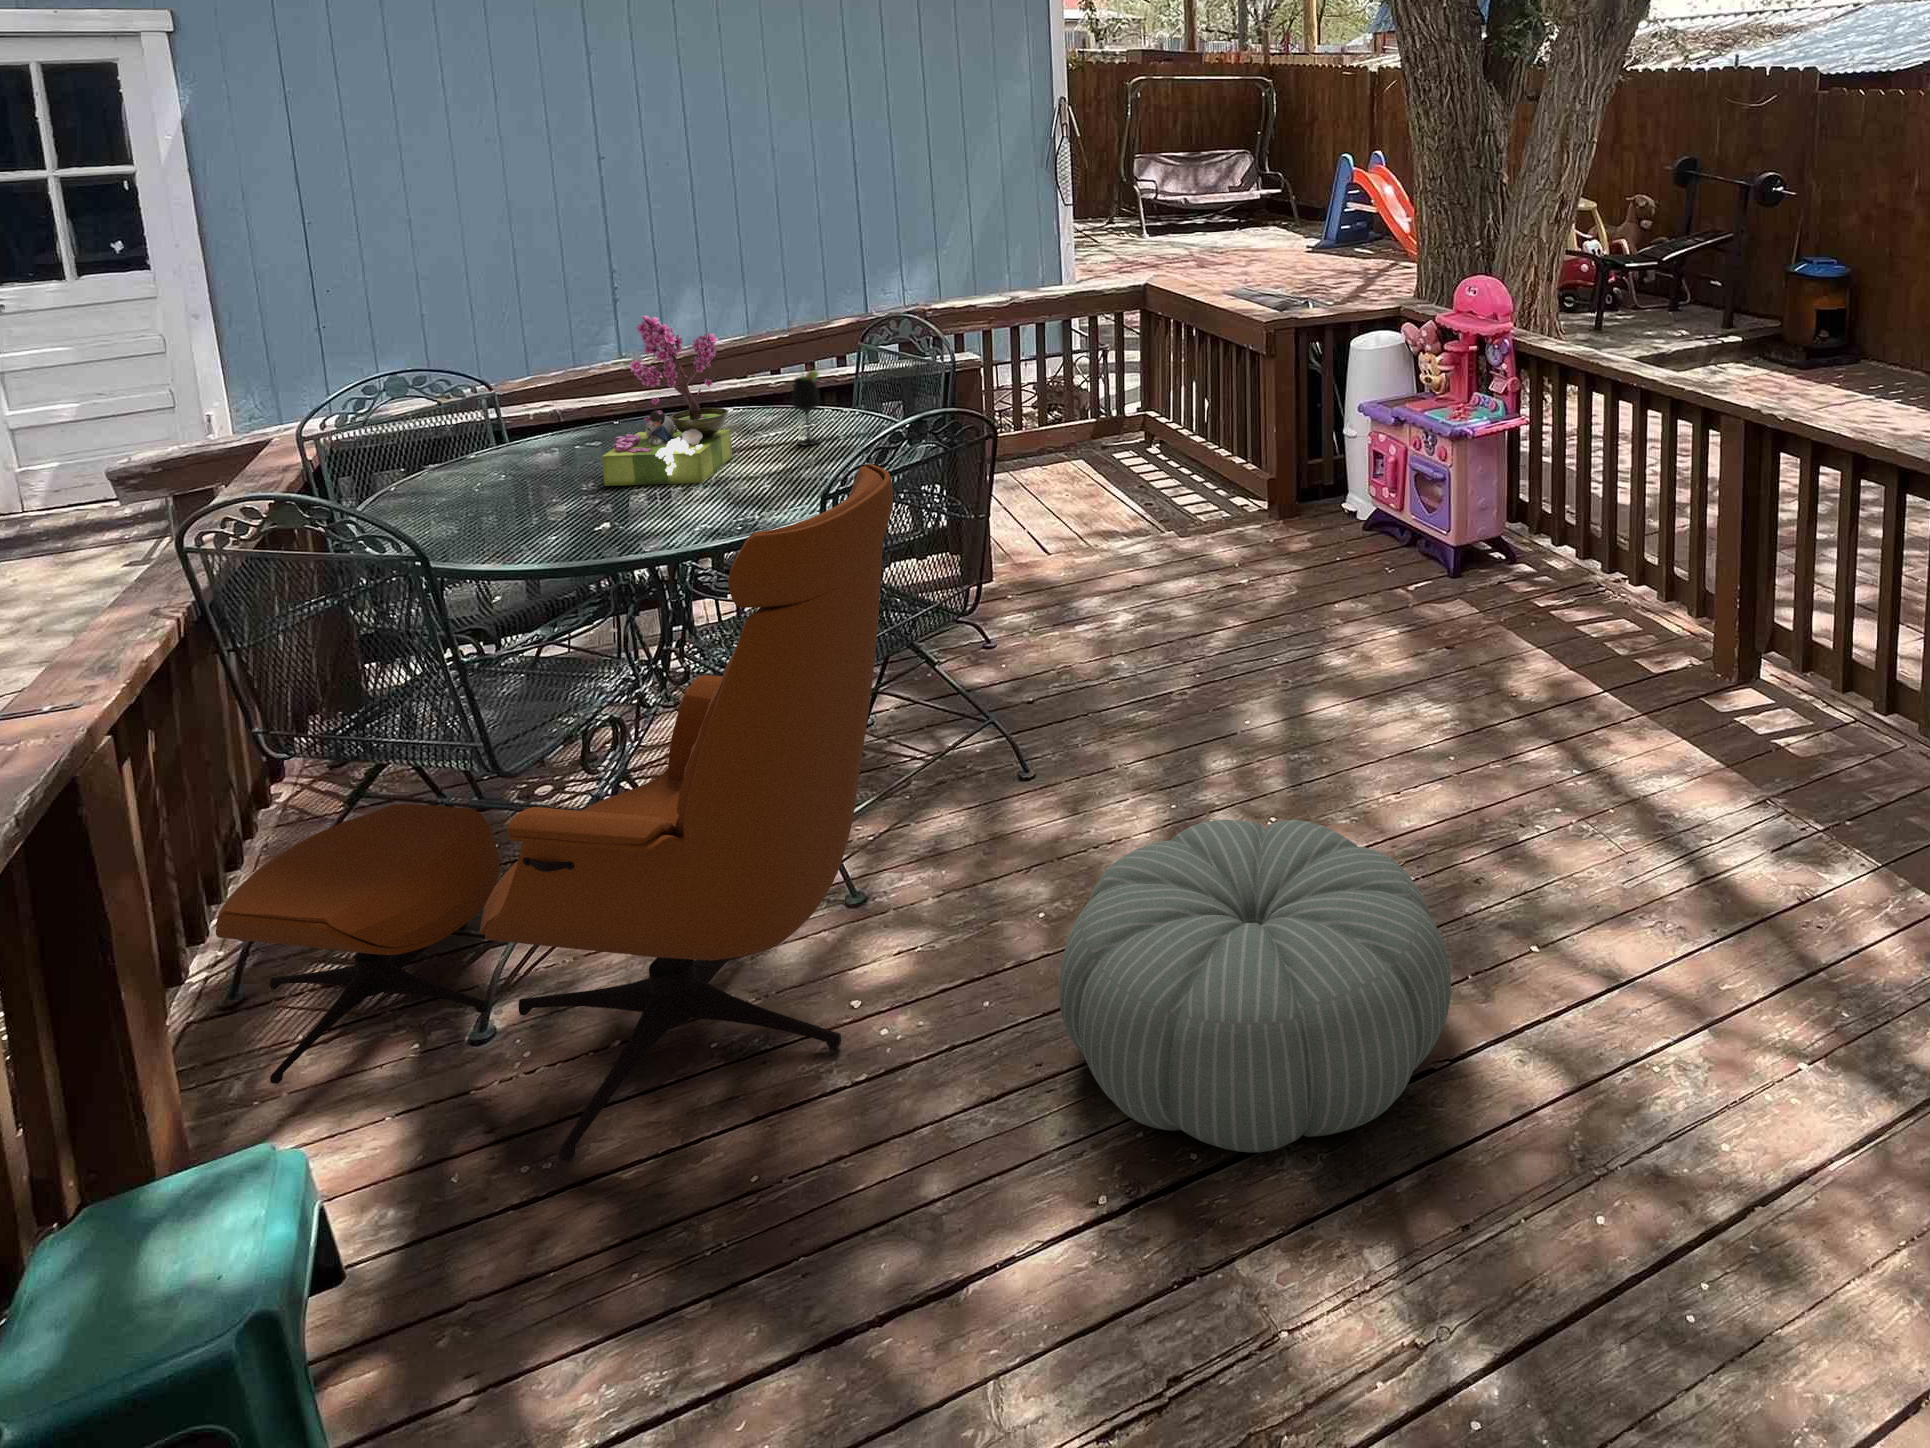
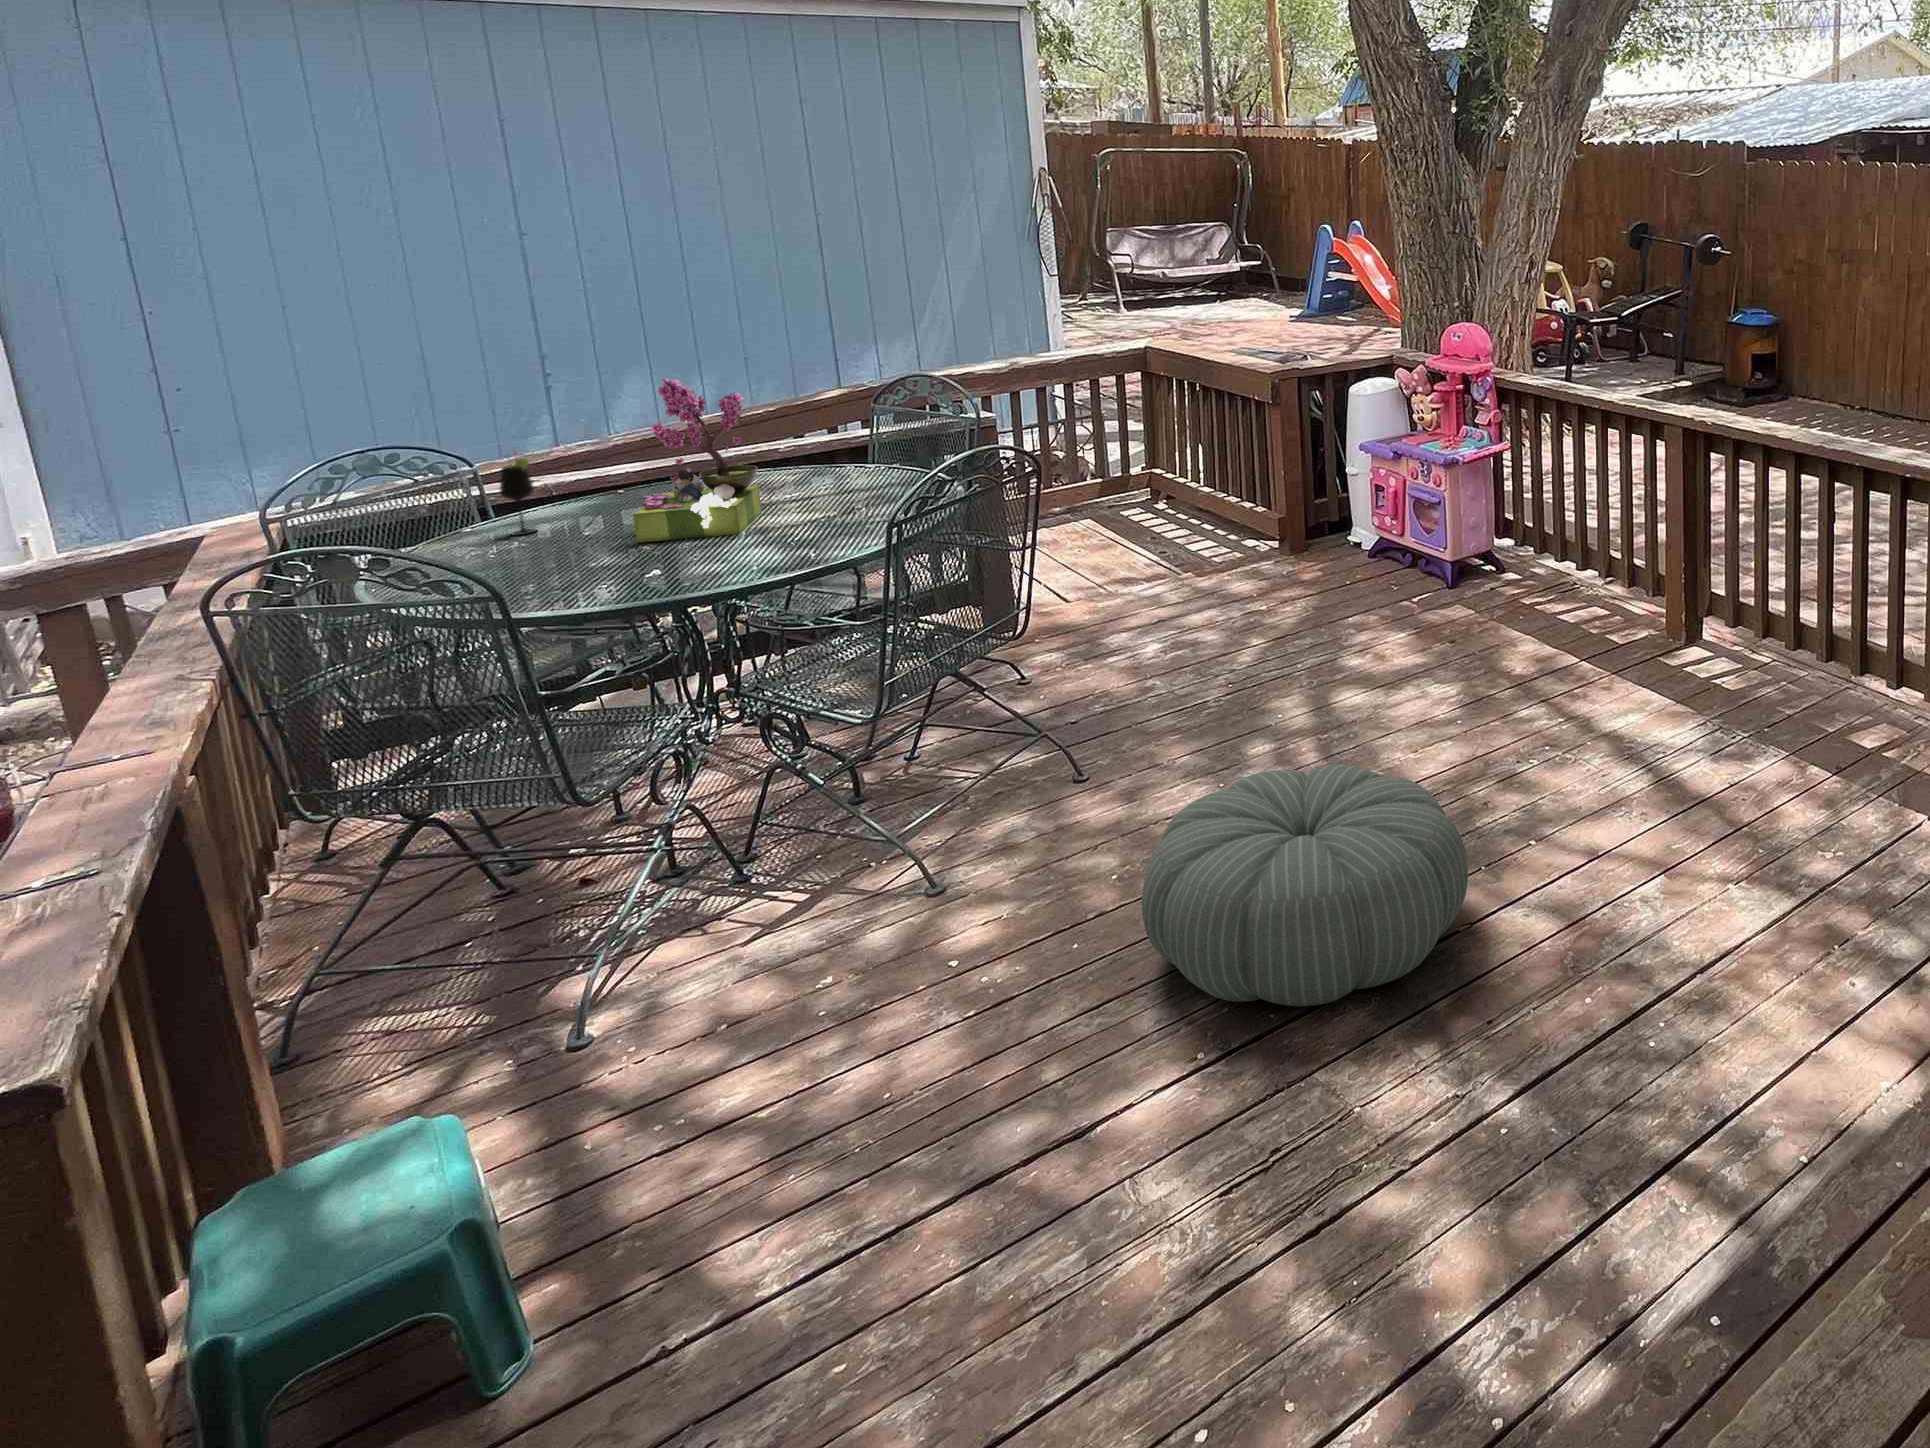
wine glass: present [792,370,820,445] -> present [500,458,535,535]
lounge chair: present [216,464,893,1161] -> none [304,481,969,1100]

